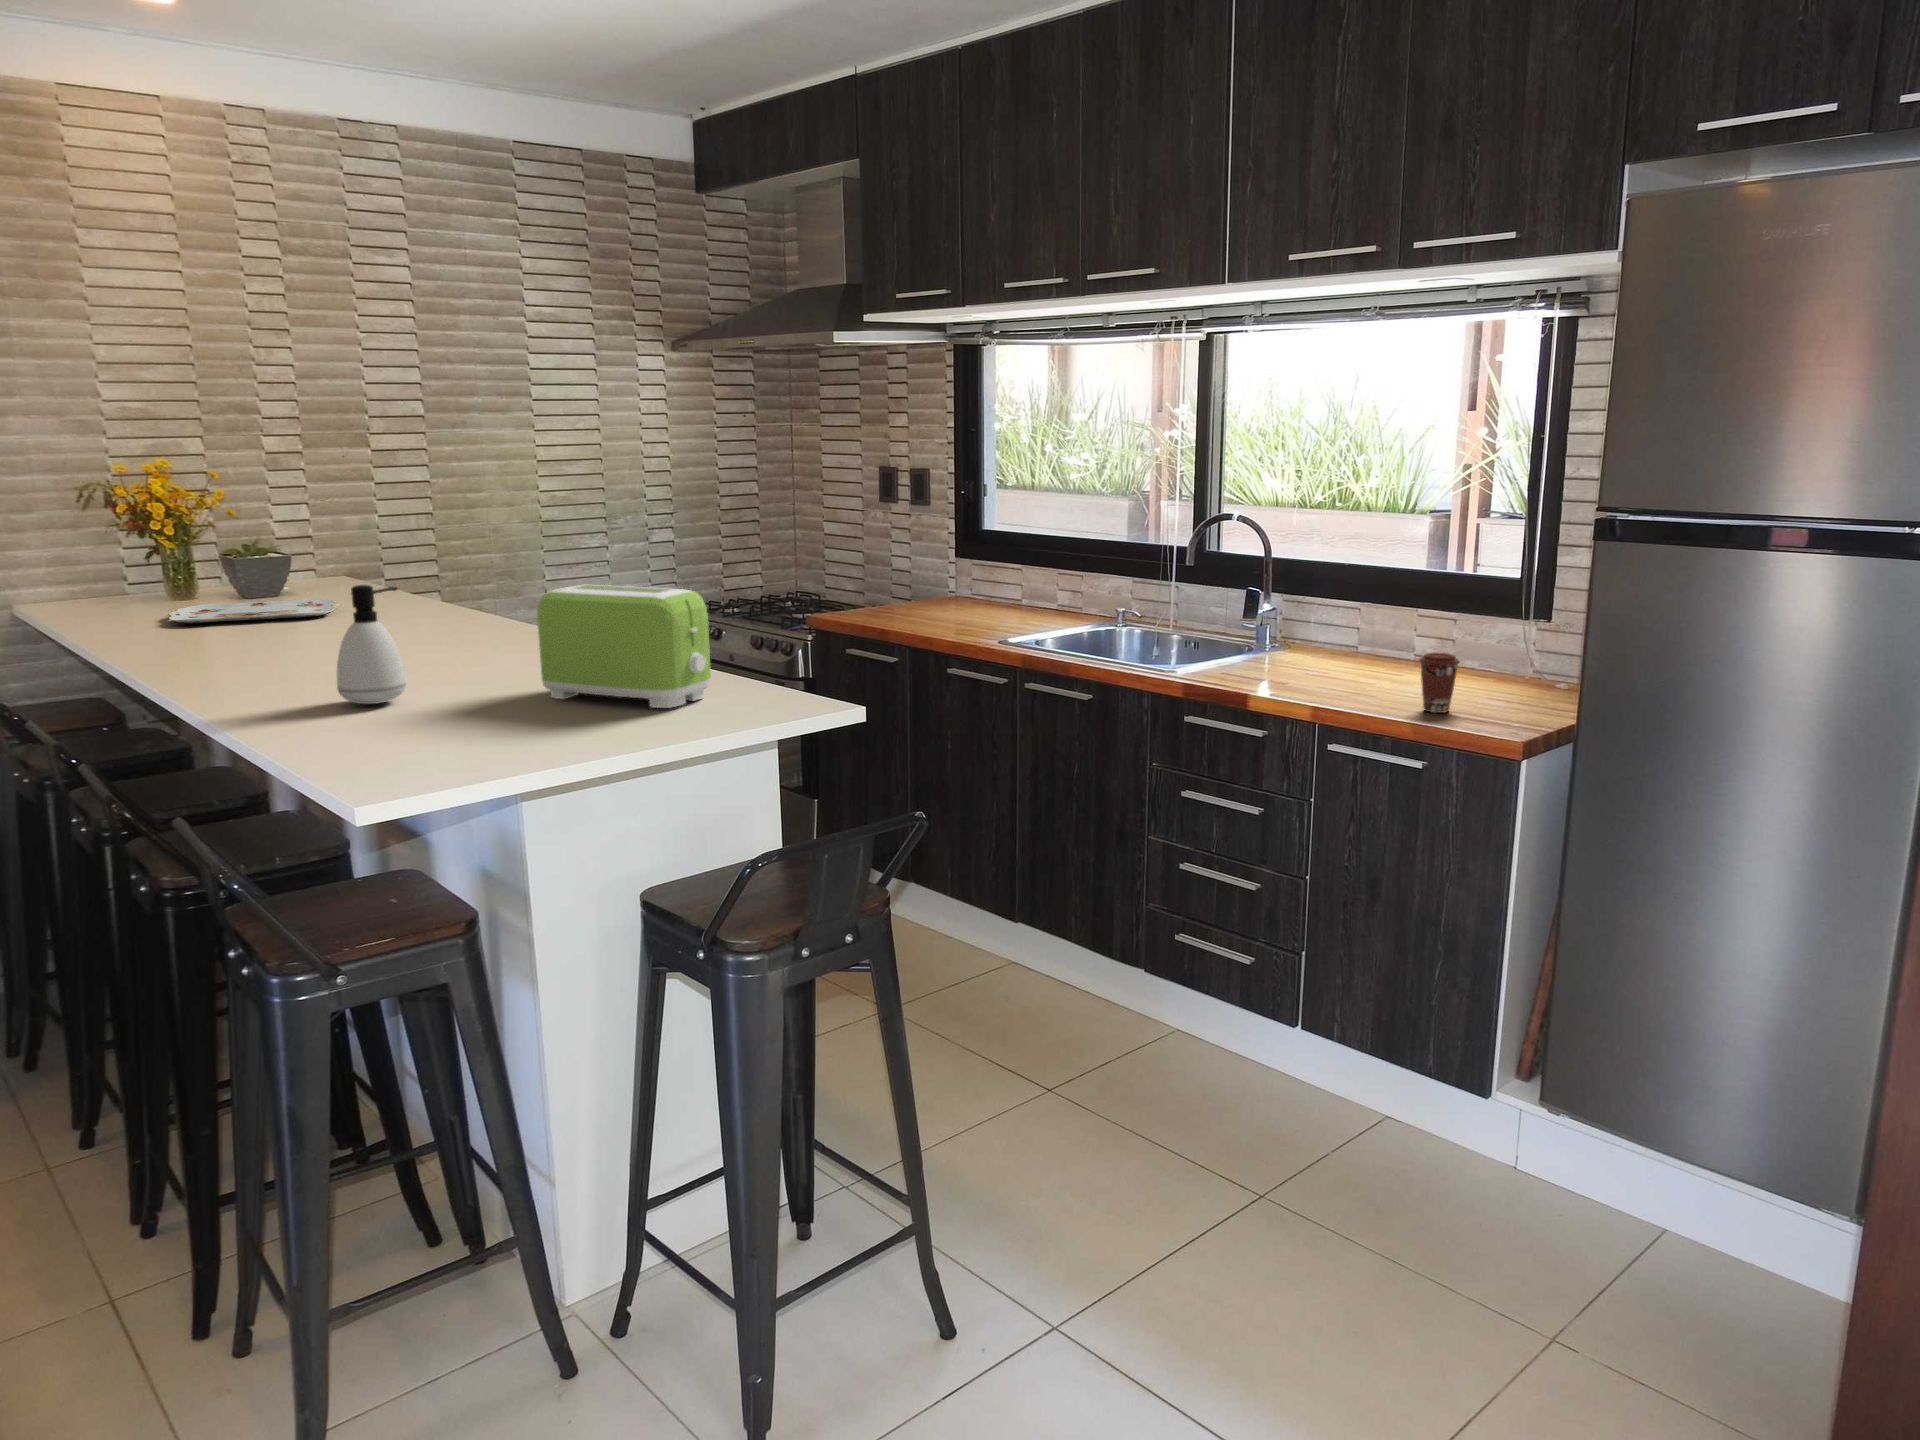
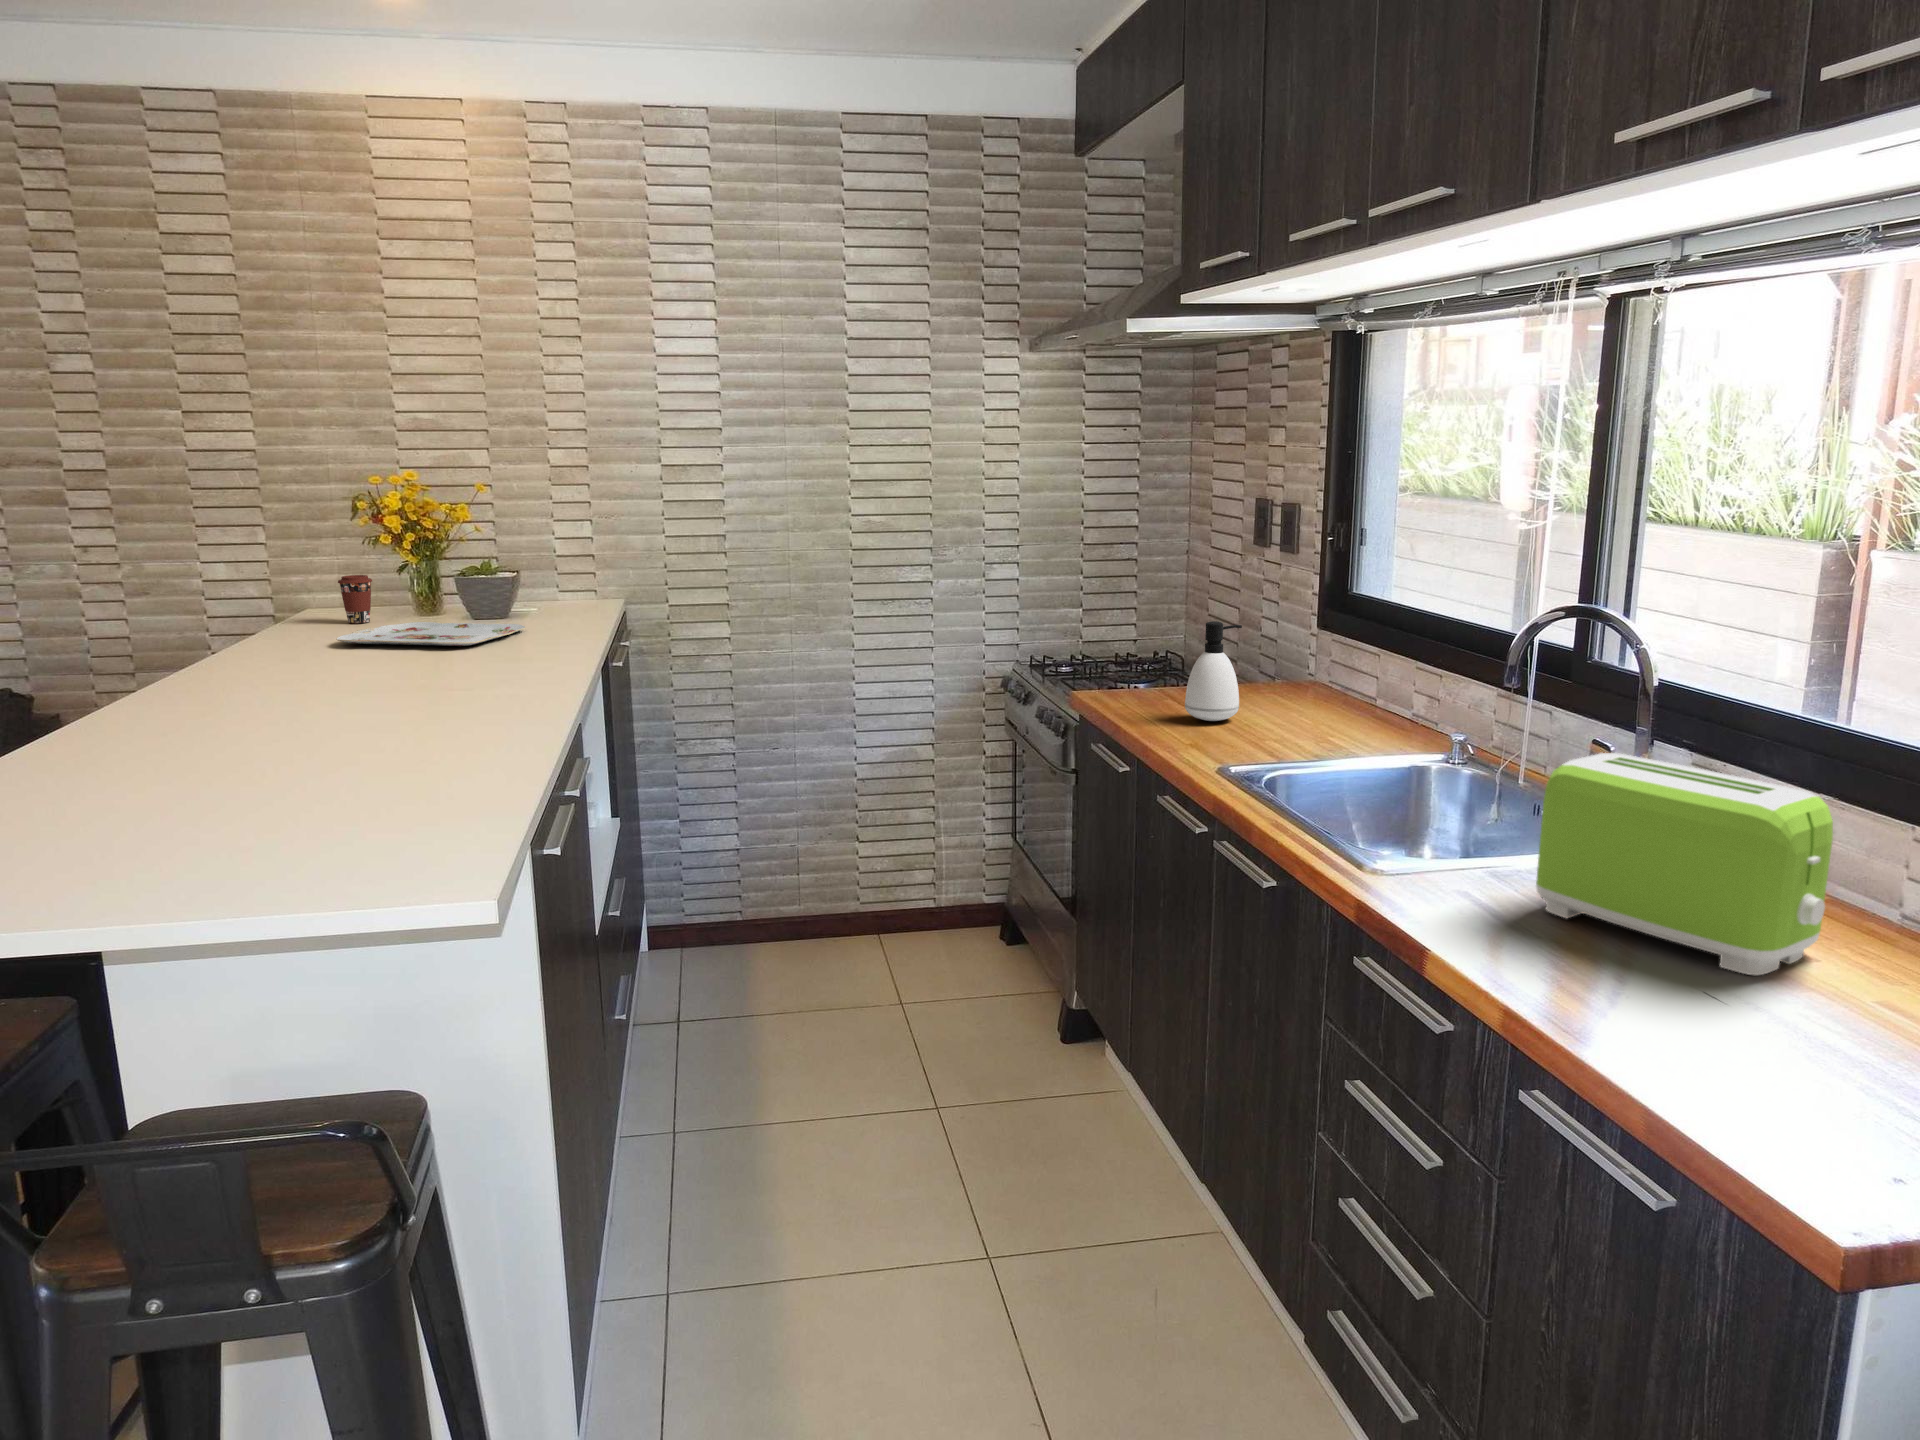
toaster: present [537,584,711,708] -> present [1536,753,1833,975]
soap dispenser: present [337,585,406,704] -> present [1185,621,1242,721]
coffee cup: present [1419,653,1460,713] -> present [338,575,372,623]

